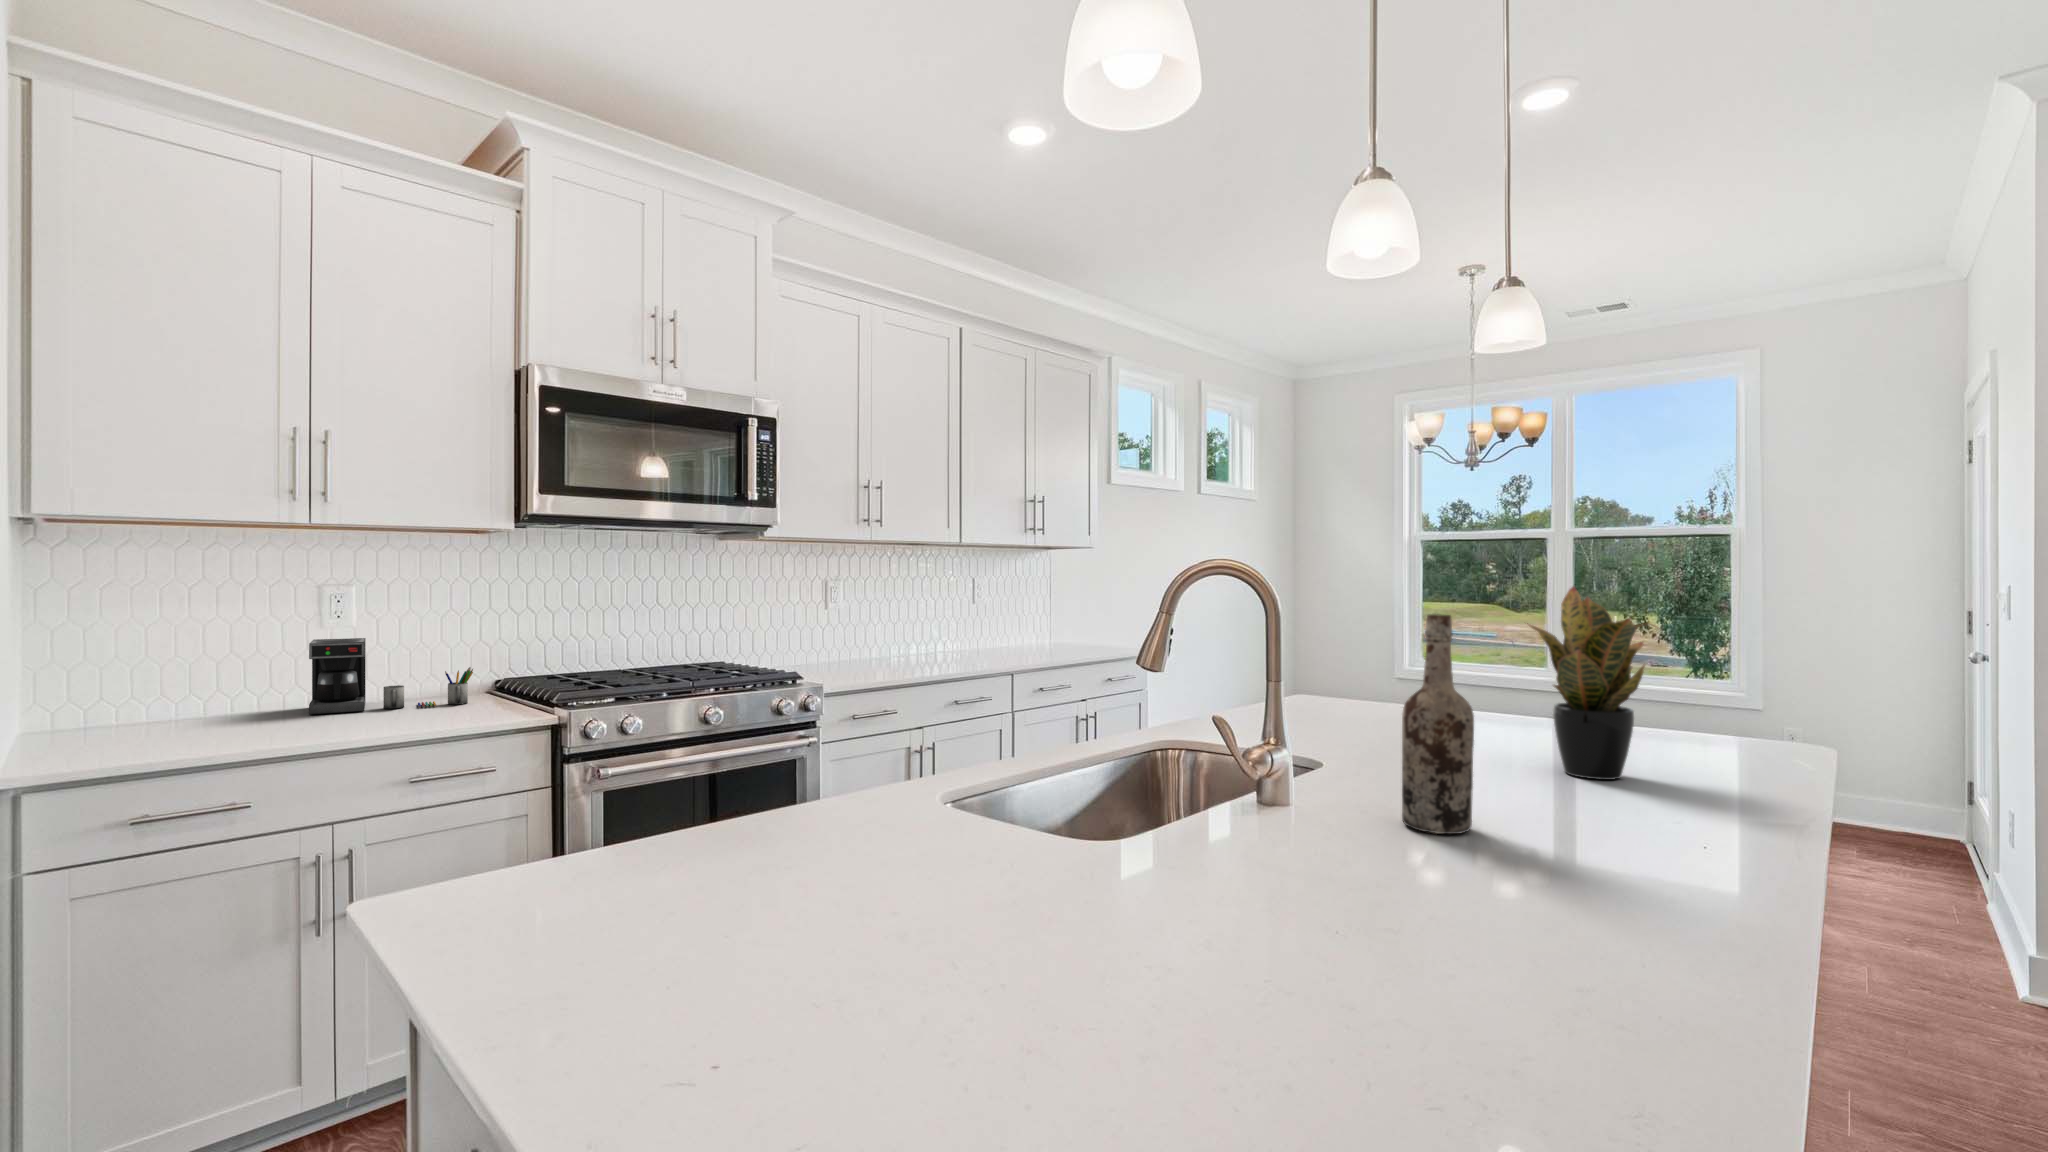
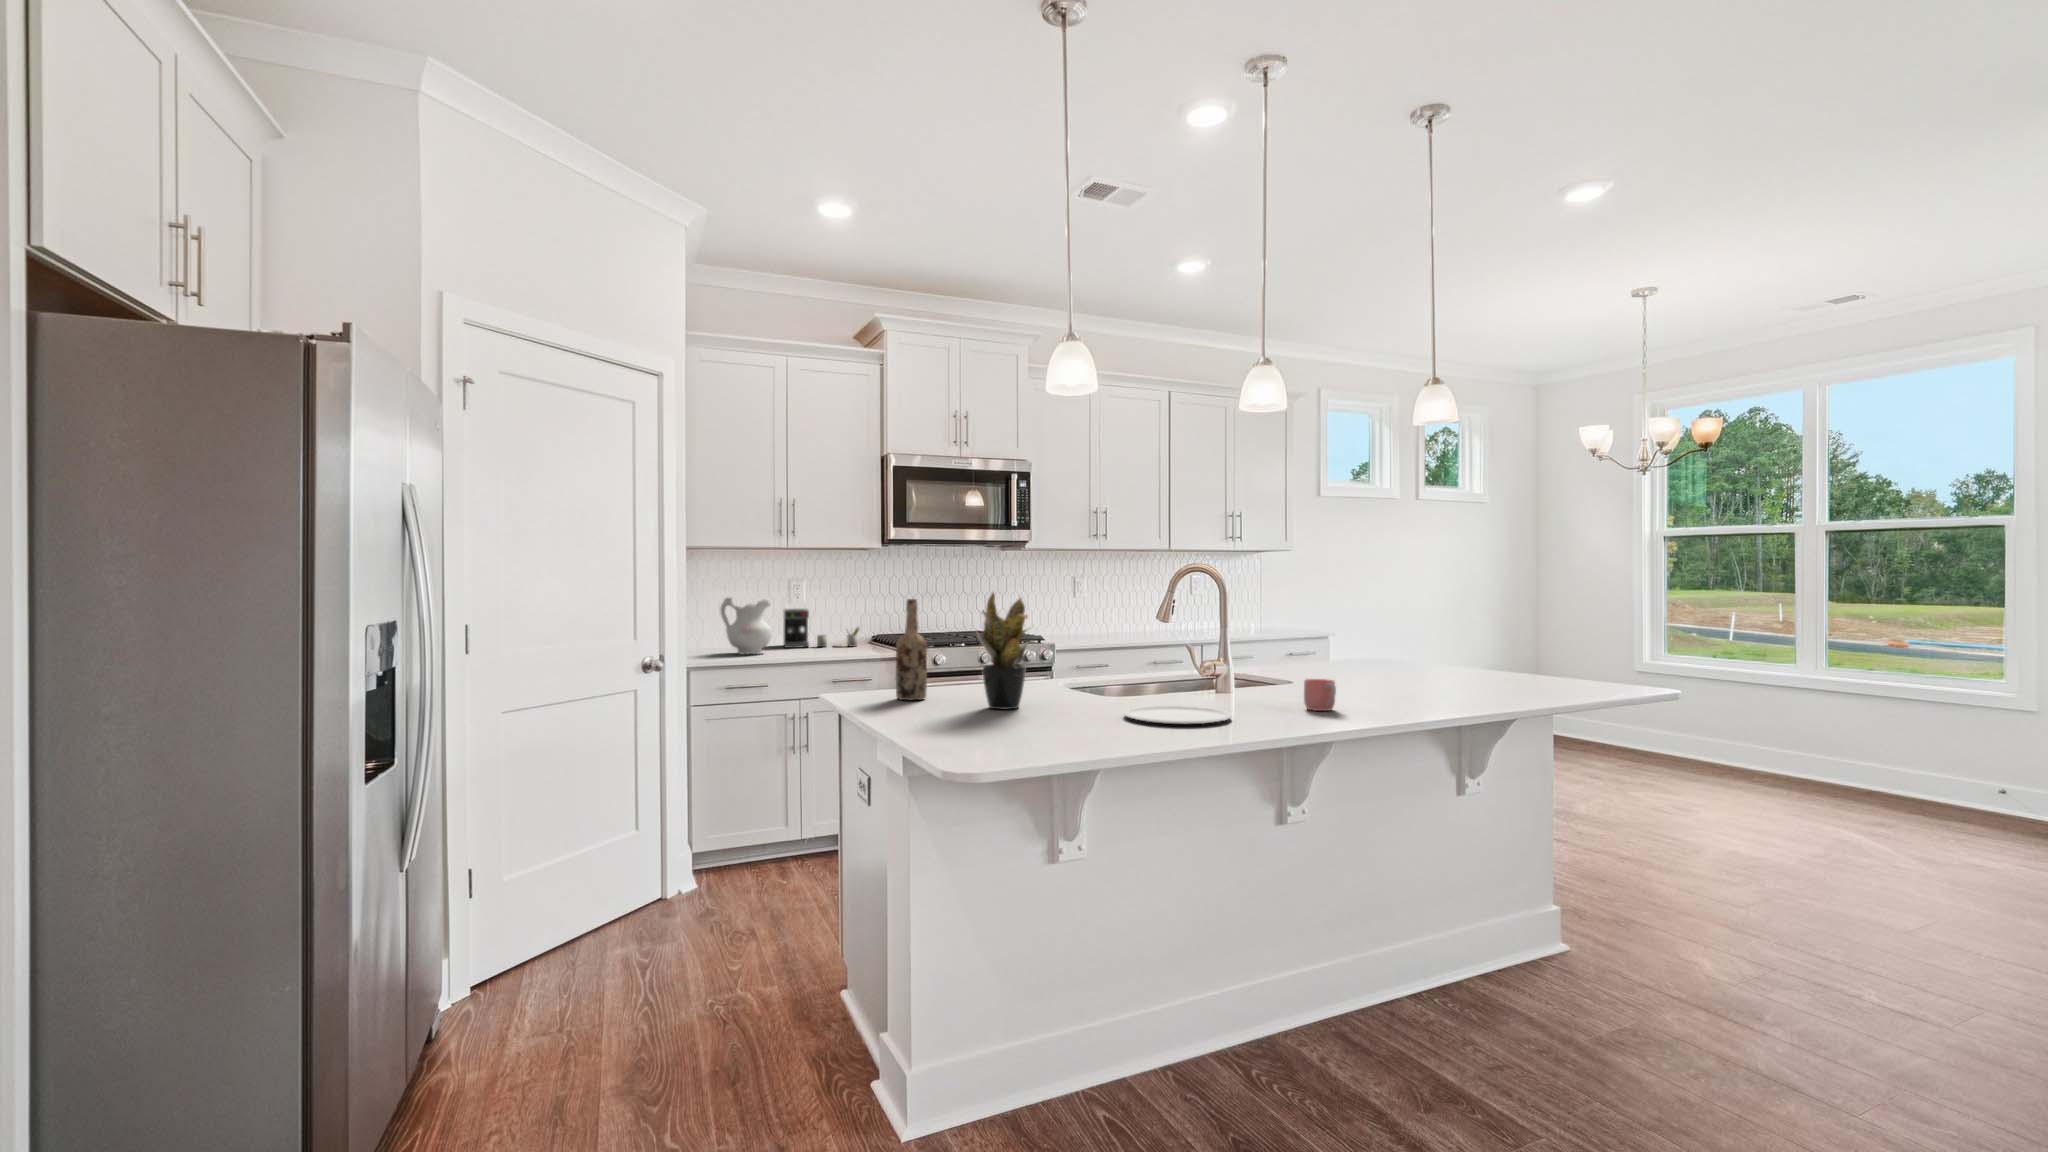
potted plant: present [1527,586,1657,780] -> present [977,593,1035,709]
wine bottle: present [1402,614,1474,834] -> present [896,599,927,700]
ceramic pitcher: none [136,622,269,740] -> present [720,598,772,654]
mug: none [1571,791,1682,872] -> present [1304,679,1336,711]
plate: none [1277,898,1615,1025] -> present [1124,706,1231,724]

